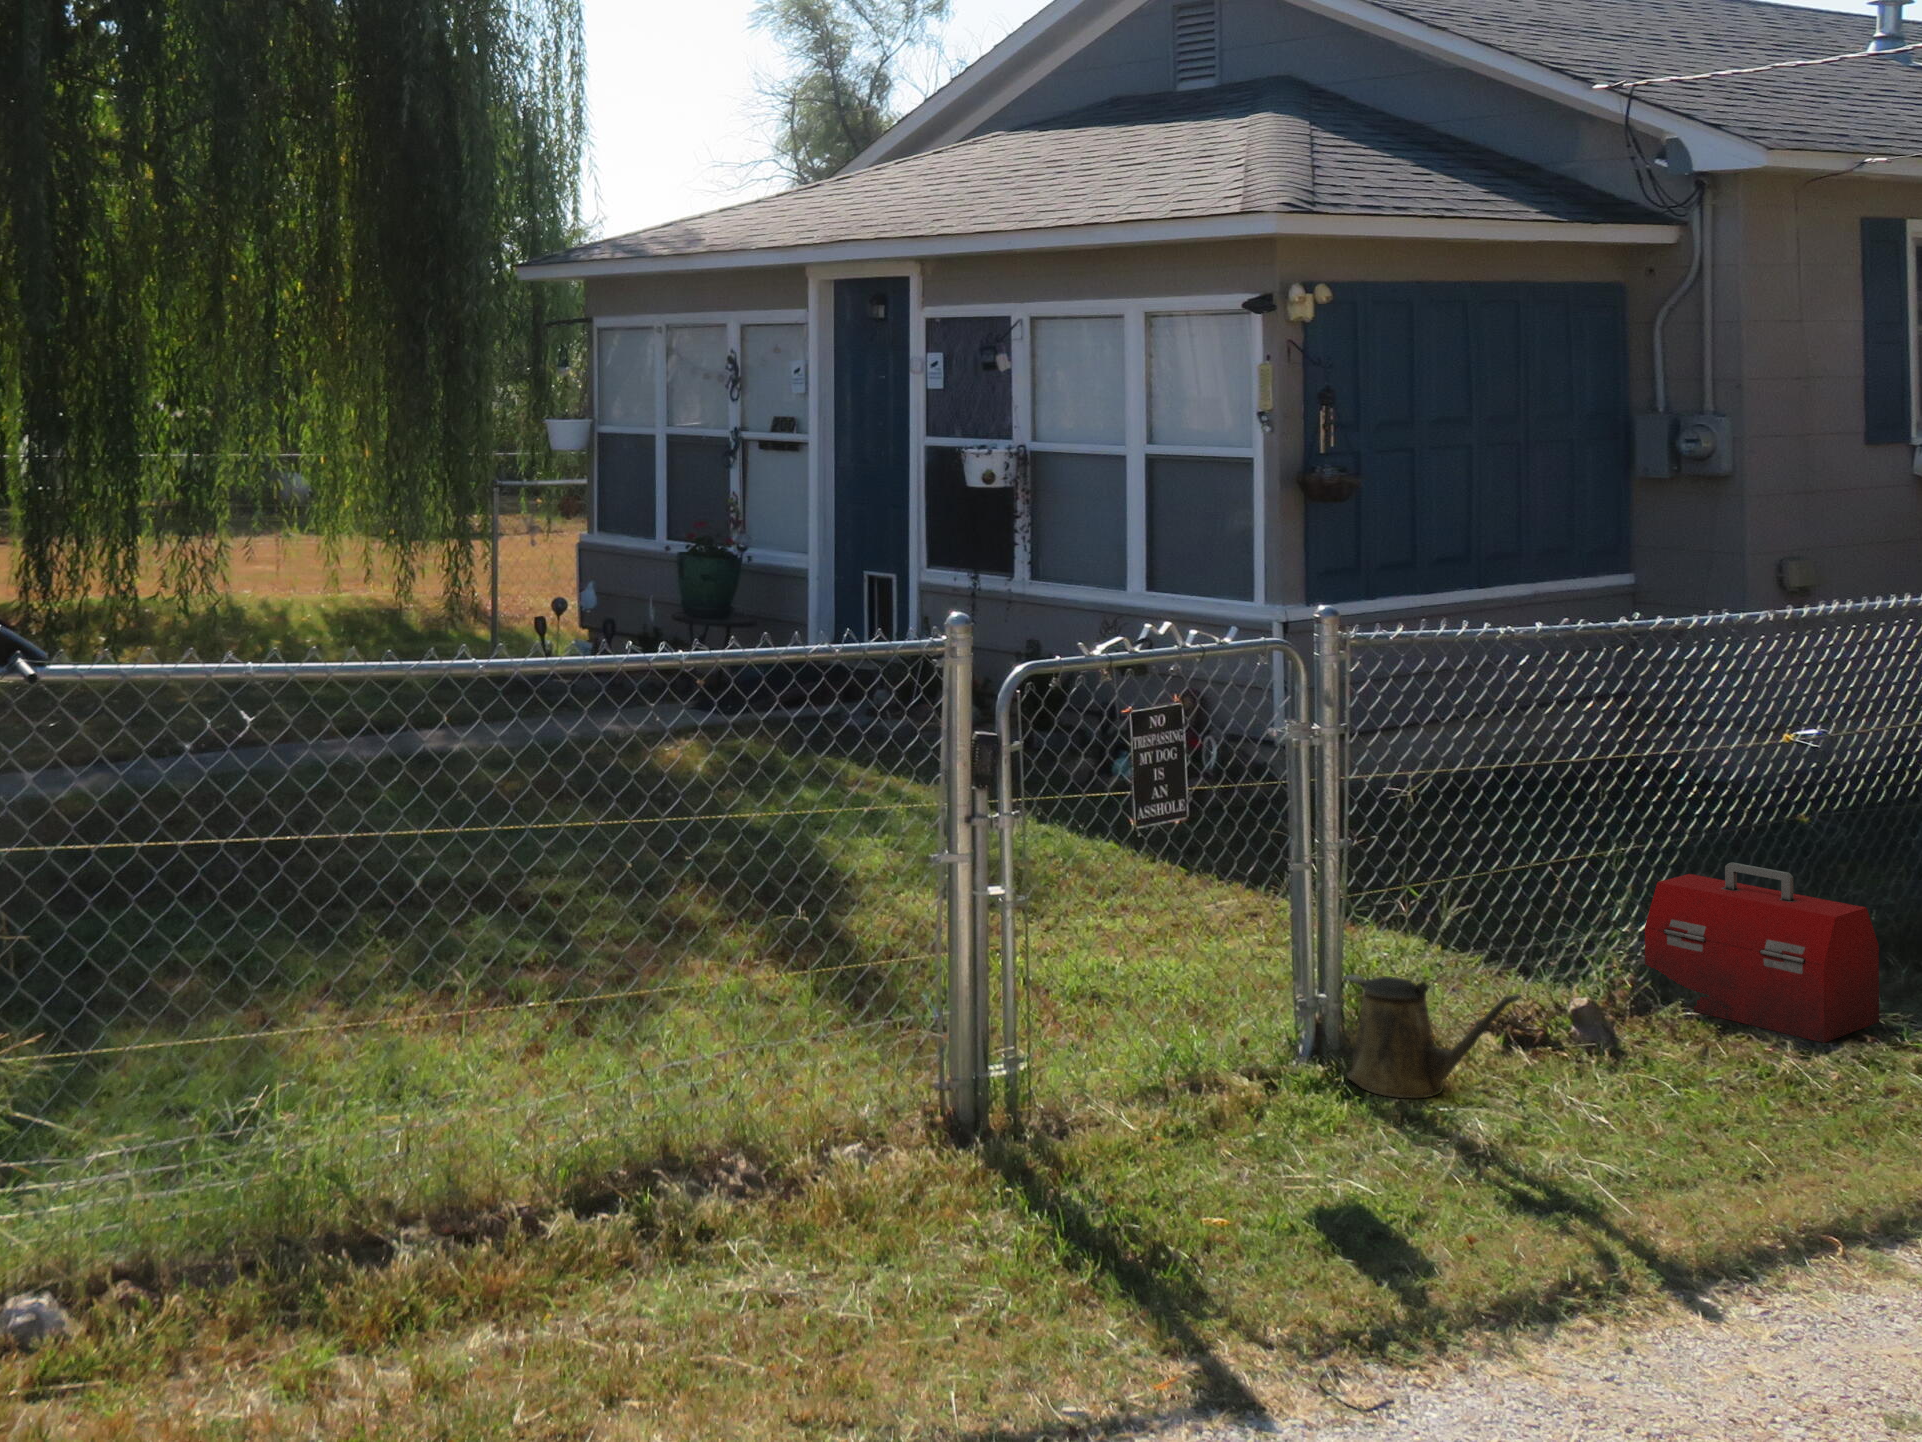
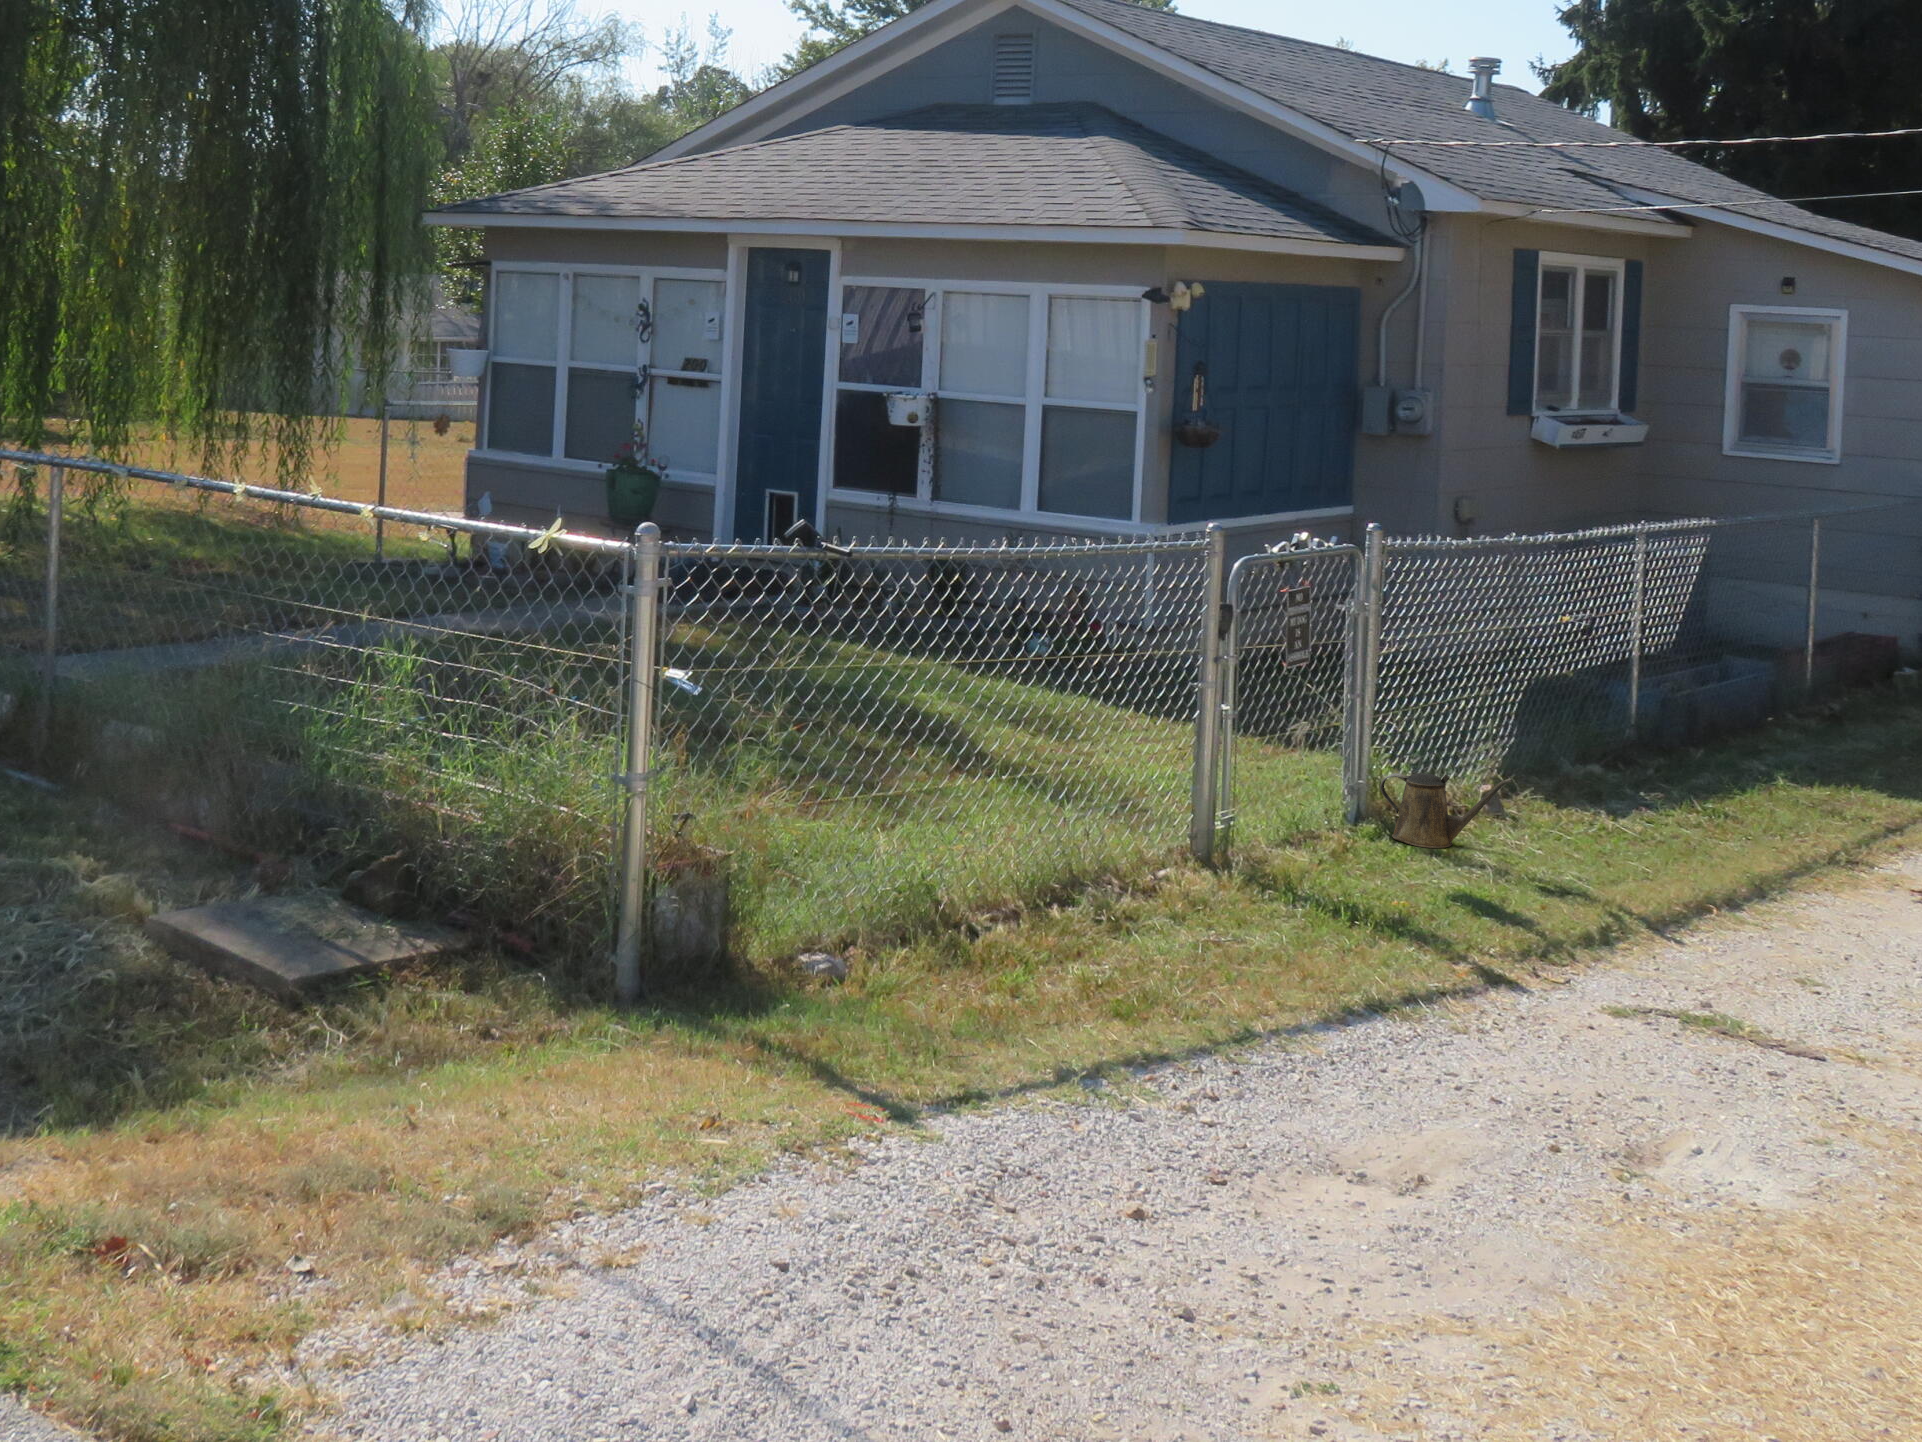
toolbox: present [1645,862,1879,1043] -> none [1510,702,1646,811]

